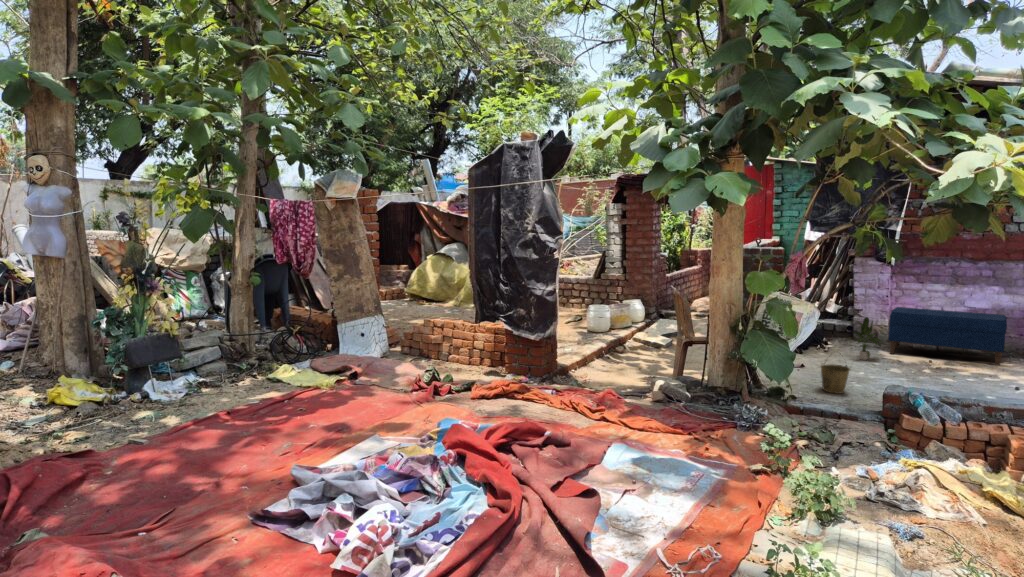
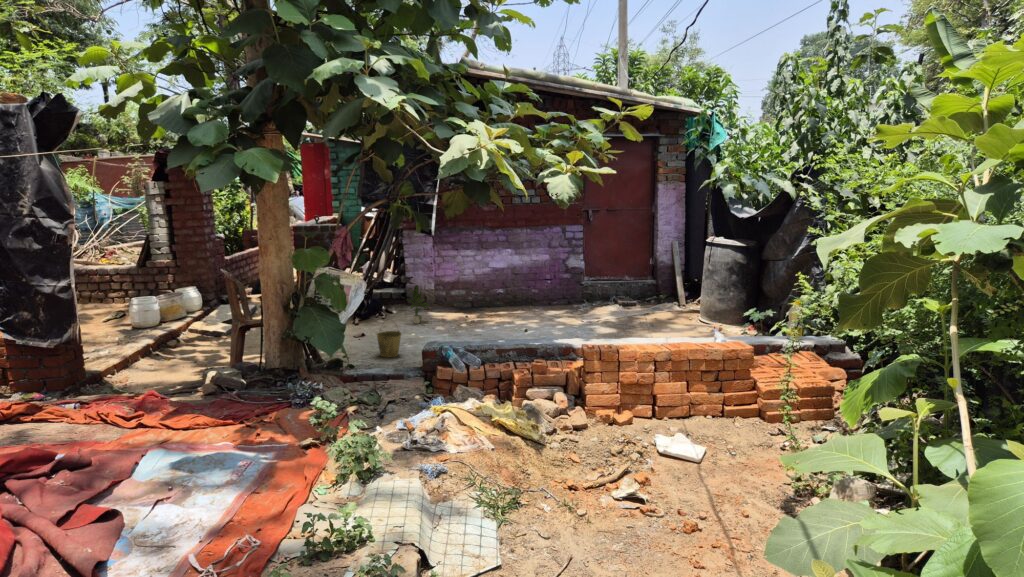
bench: present [888,307,1007,366] -> none [435,274,517,316]

